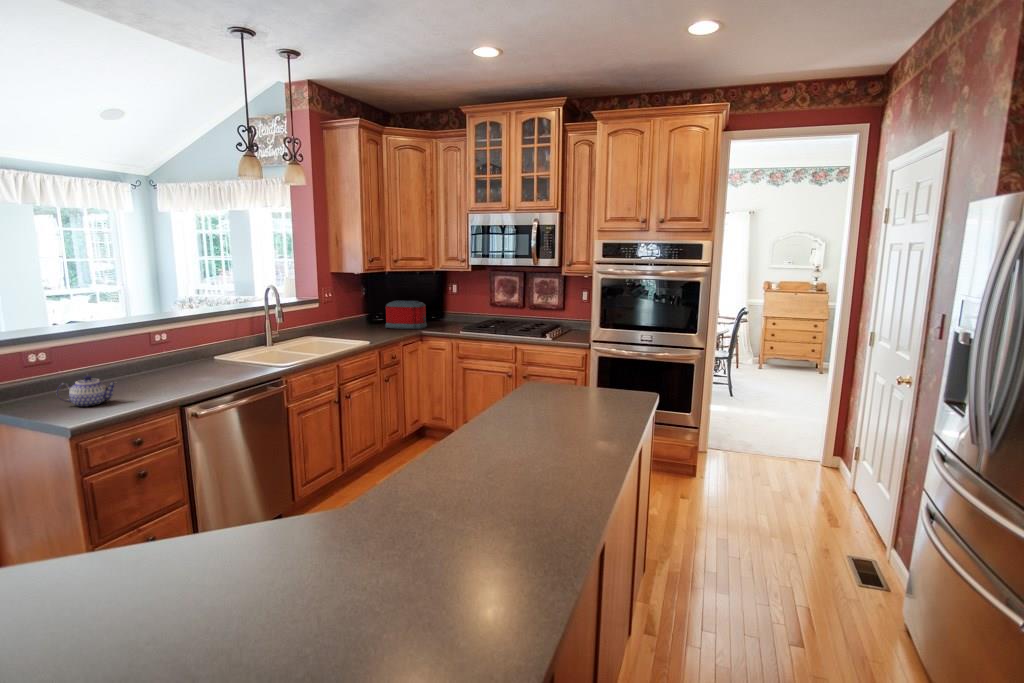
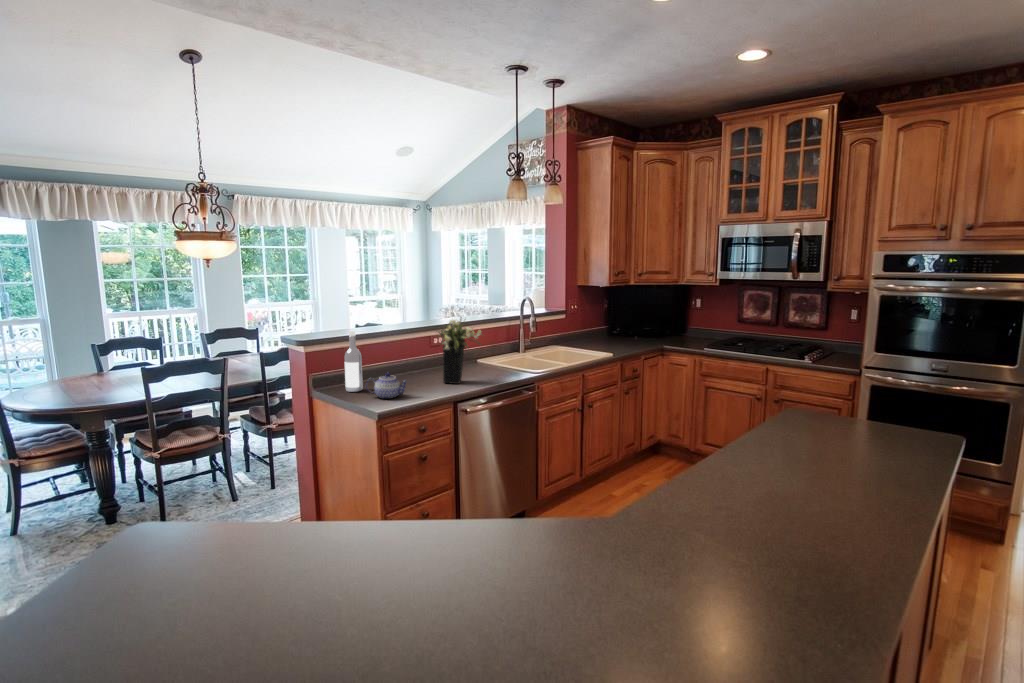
toaster: present [385,301,427,329] -> none [625,313,666,342]
flower arrangement: none [151,307,217,384] -> present [438,317,481,384]
wine bottle: none [23,328,53,403] -> present [345,331,363,392]

